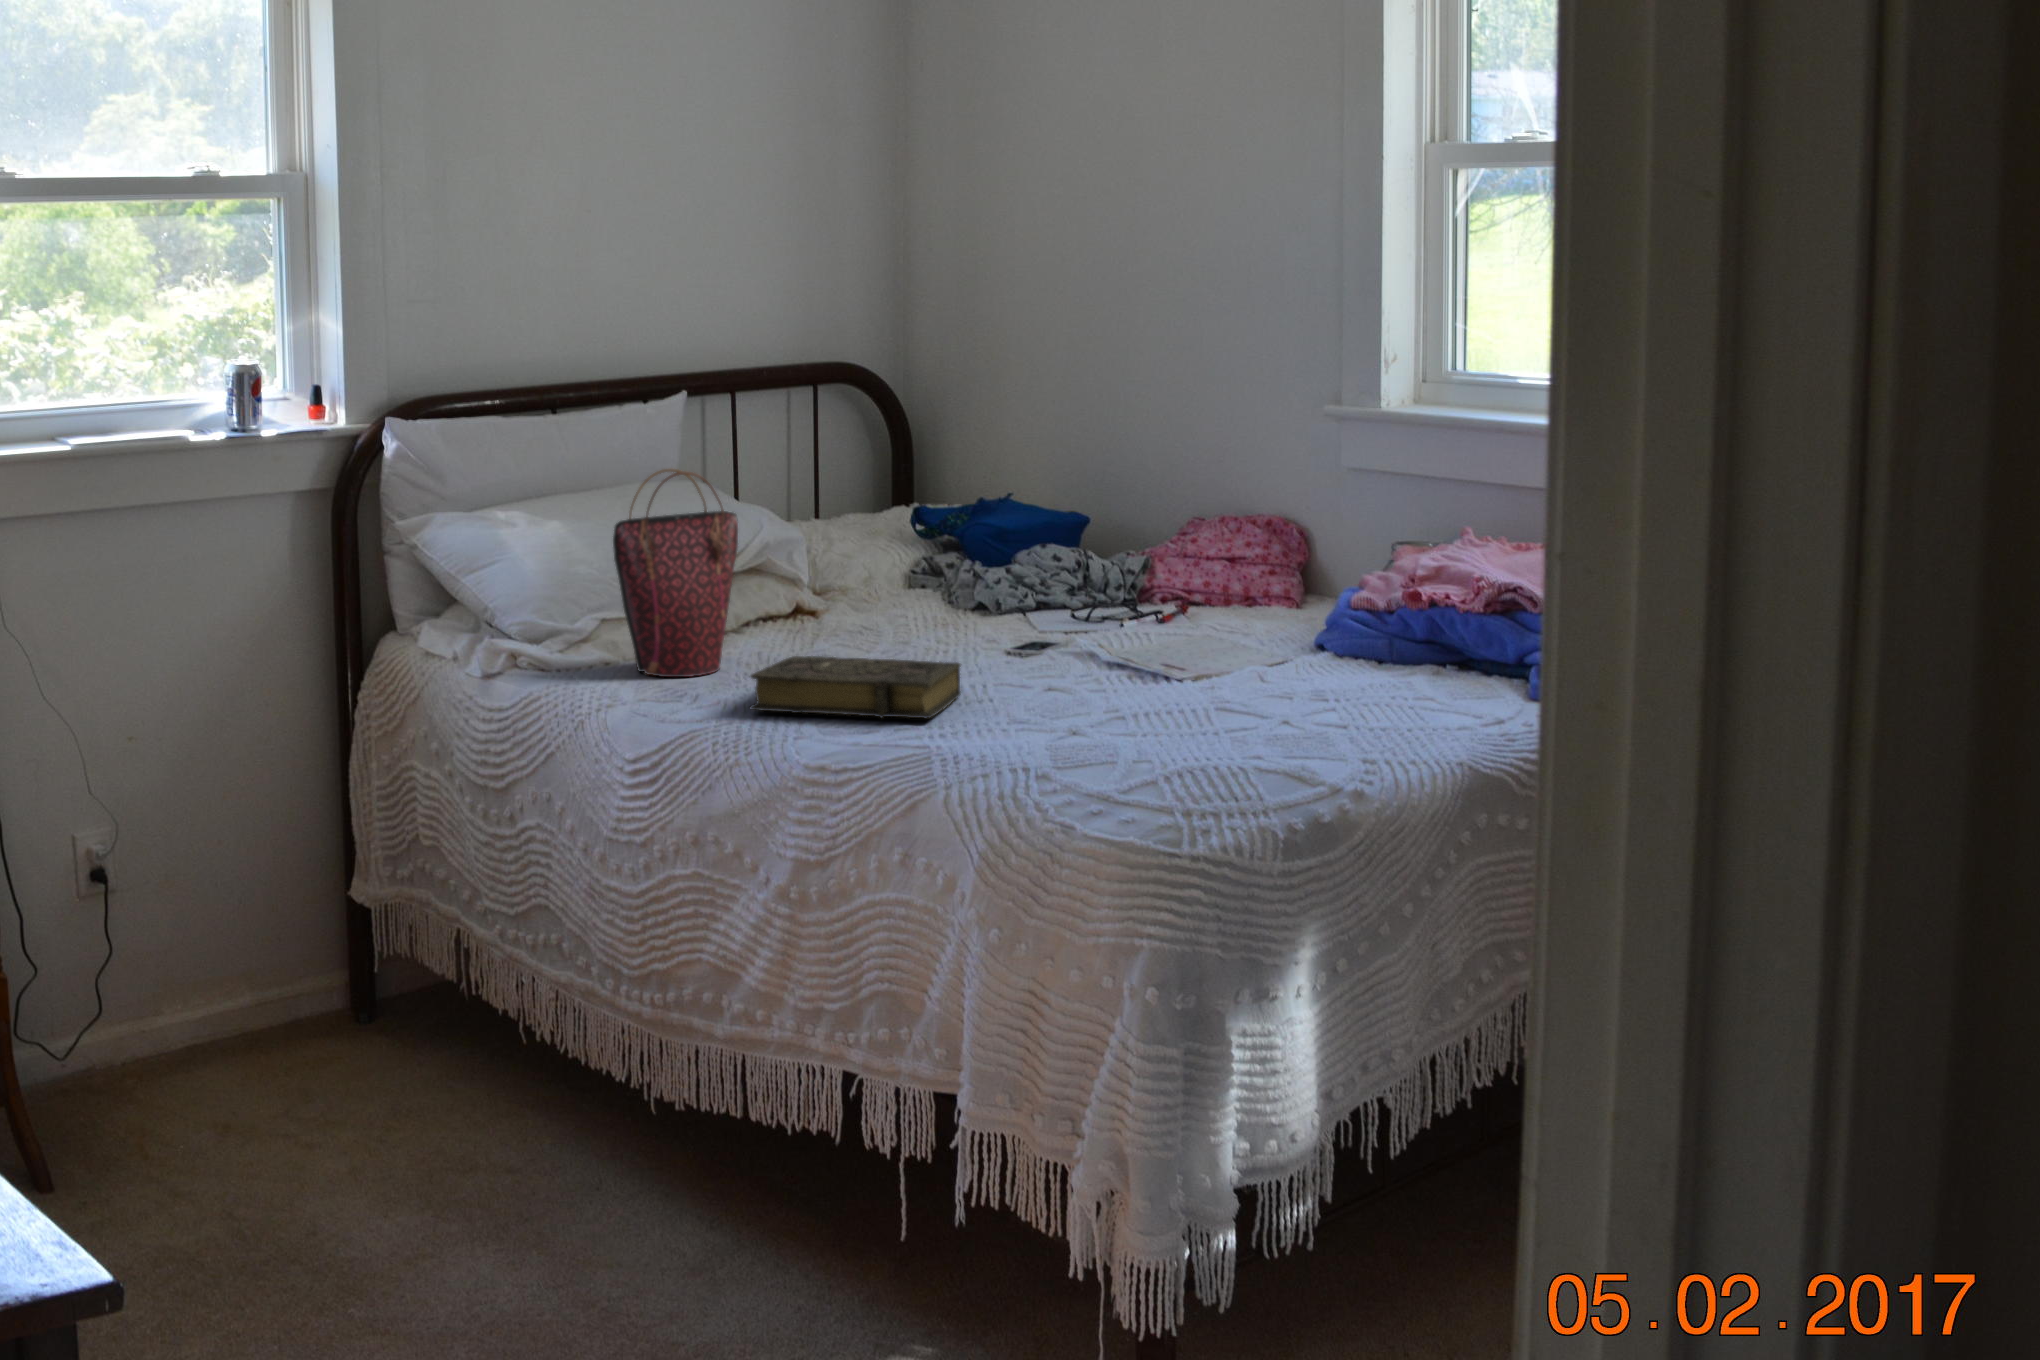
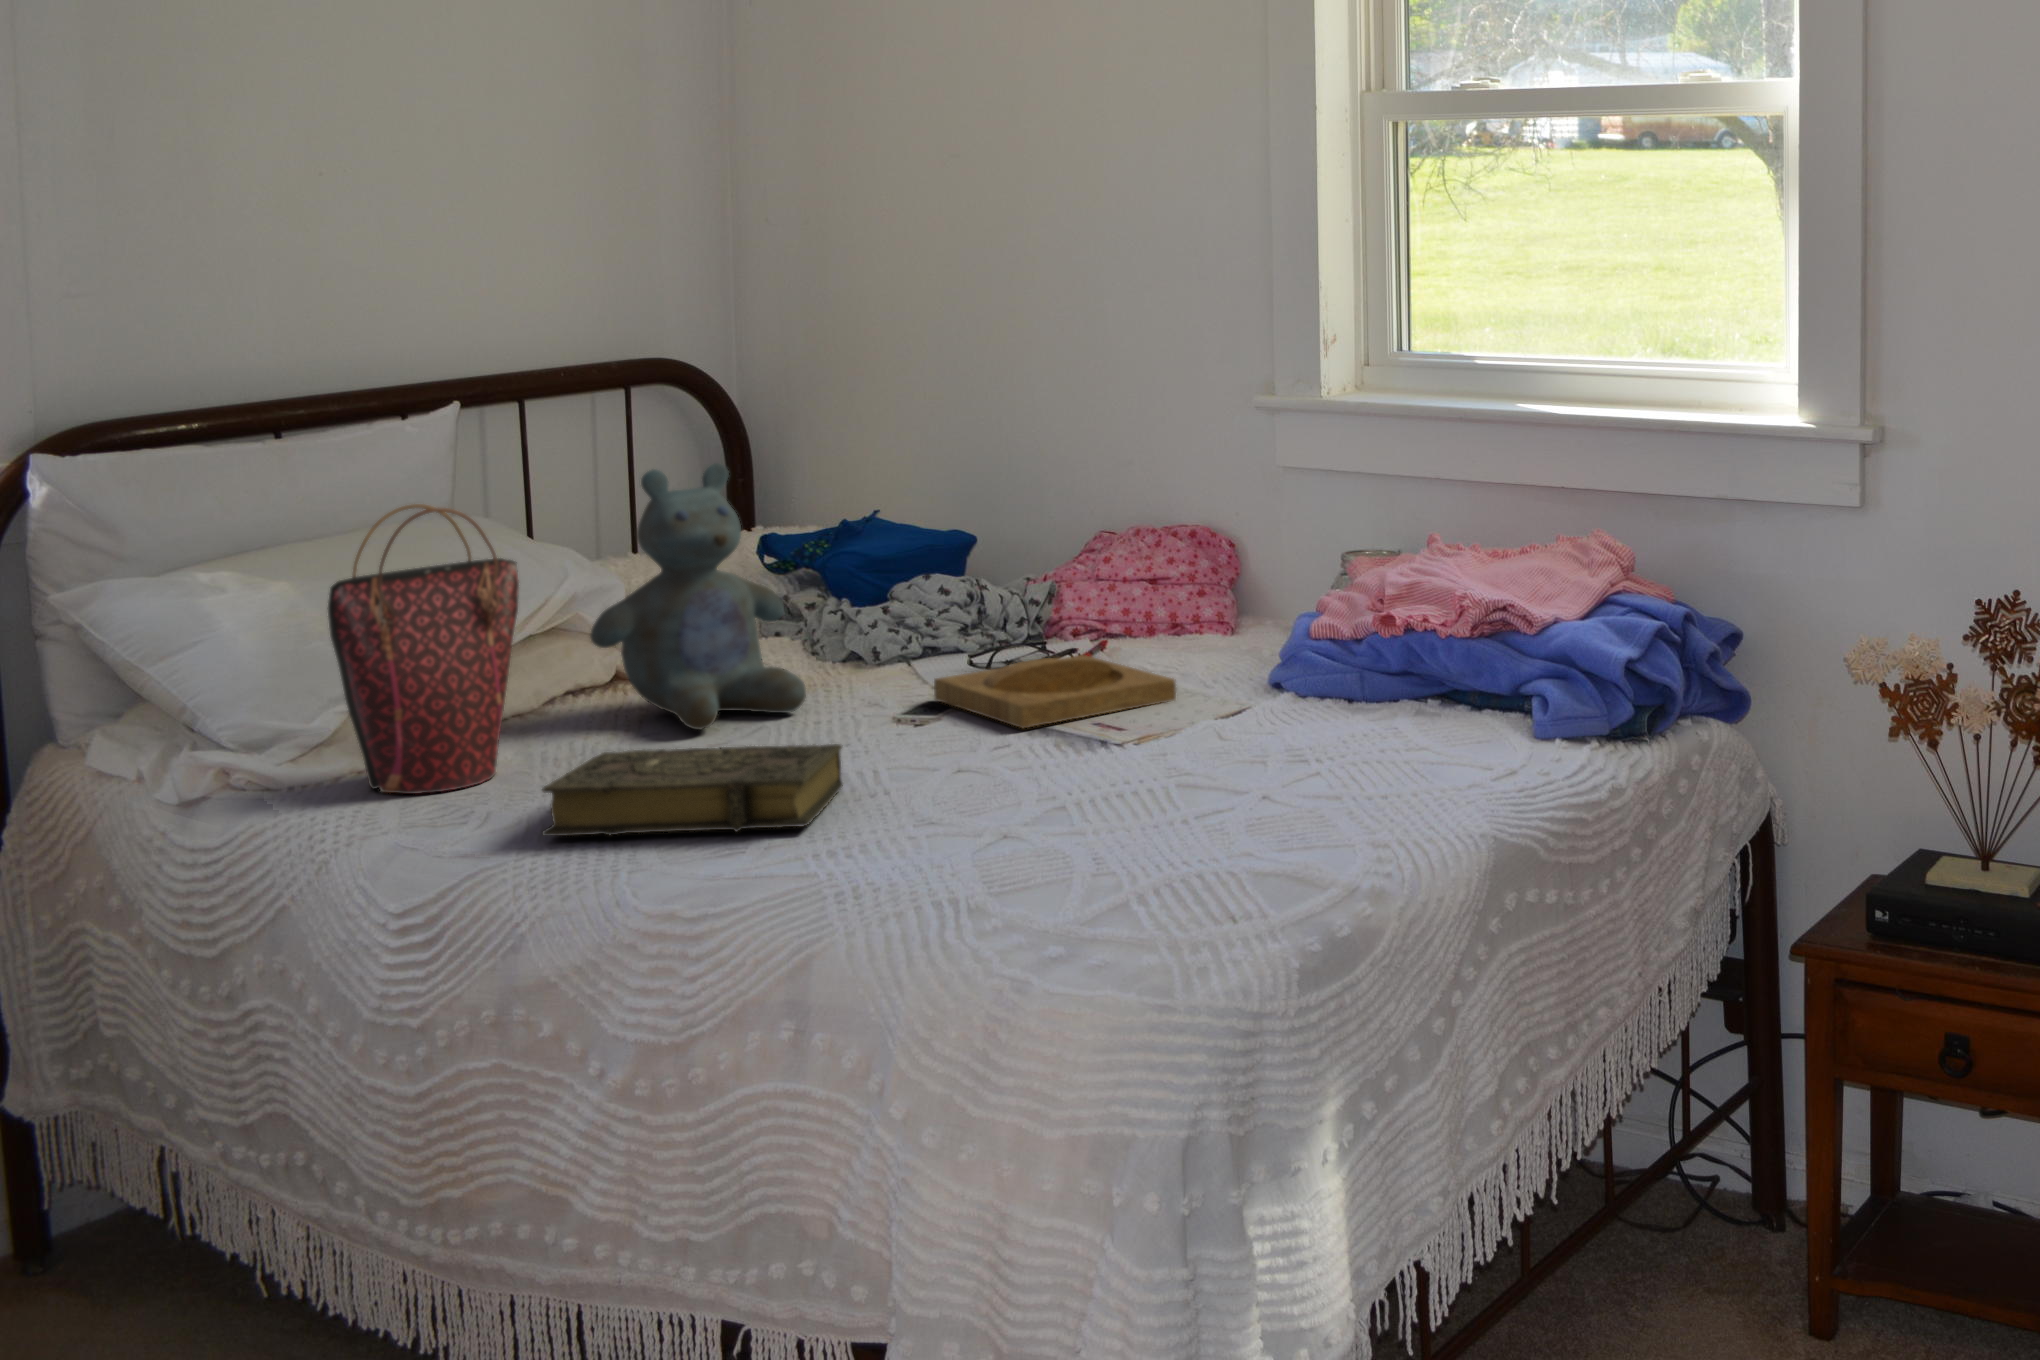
stuffed bear: none [787,447,942,649] -> present [591,463,806,730]
tray: none [1039,614,1232,666] -> present [934,655,1176,728]

